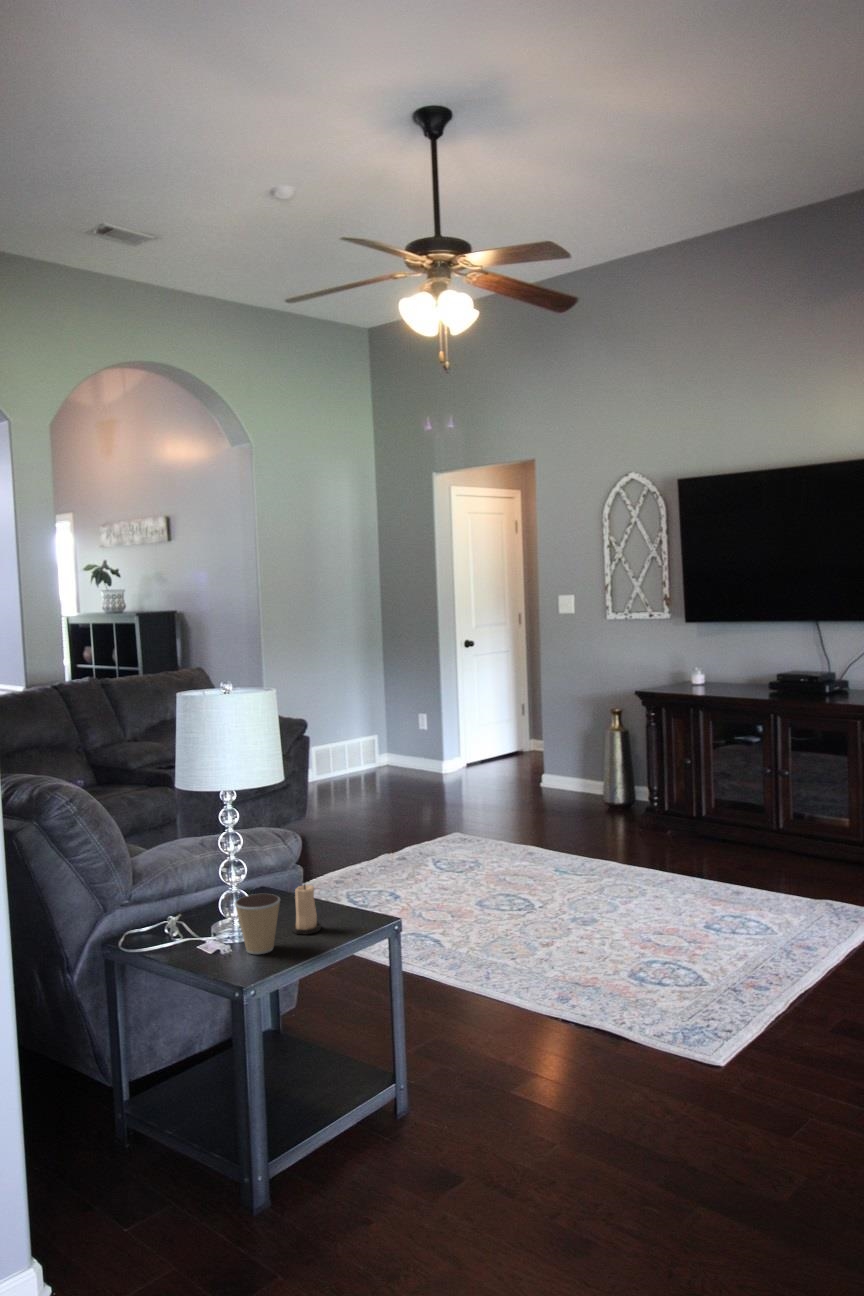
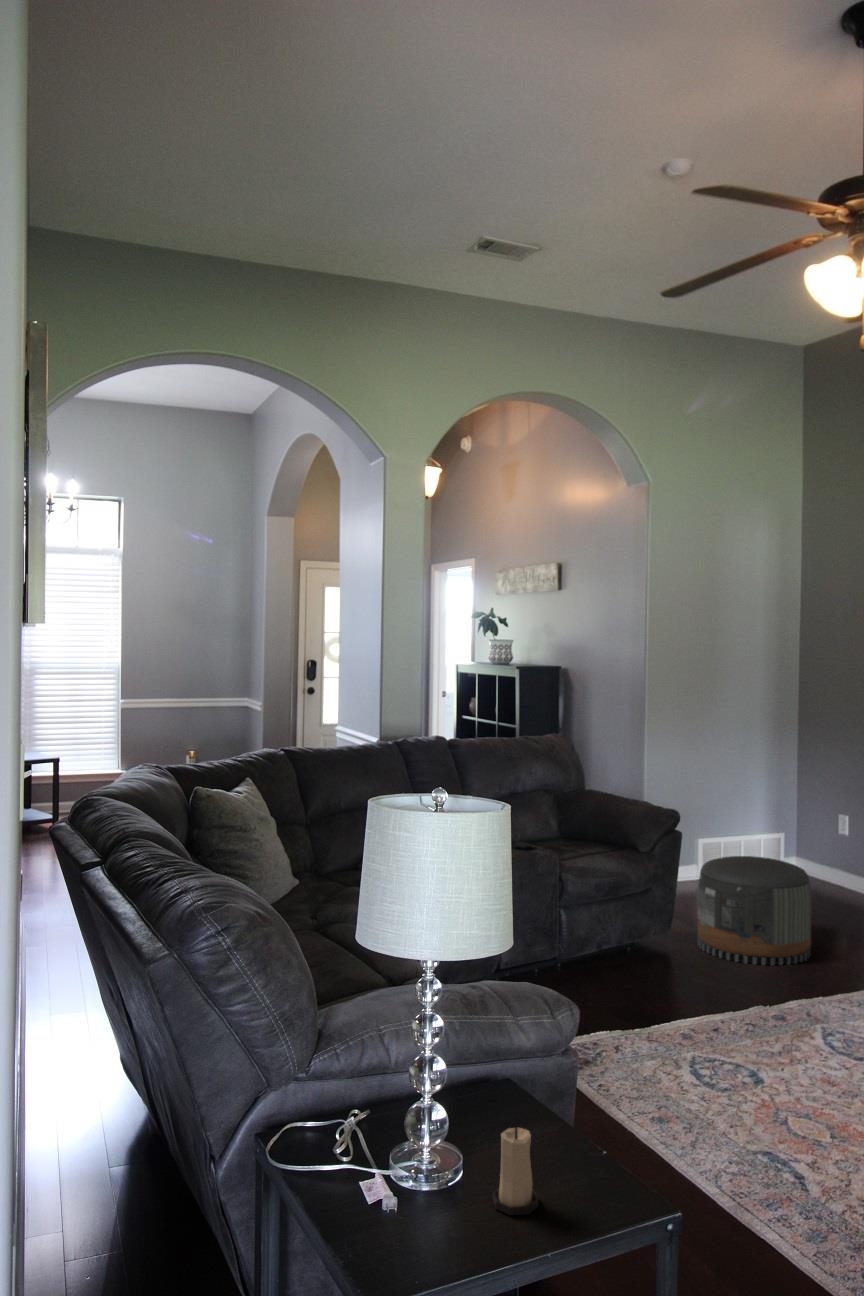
pouf: none [326,750,413,831] -> present [697,856,812,965]
coffee cup: present [235,894,280,954] -> none [389,1133,462,1243]

